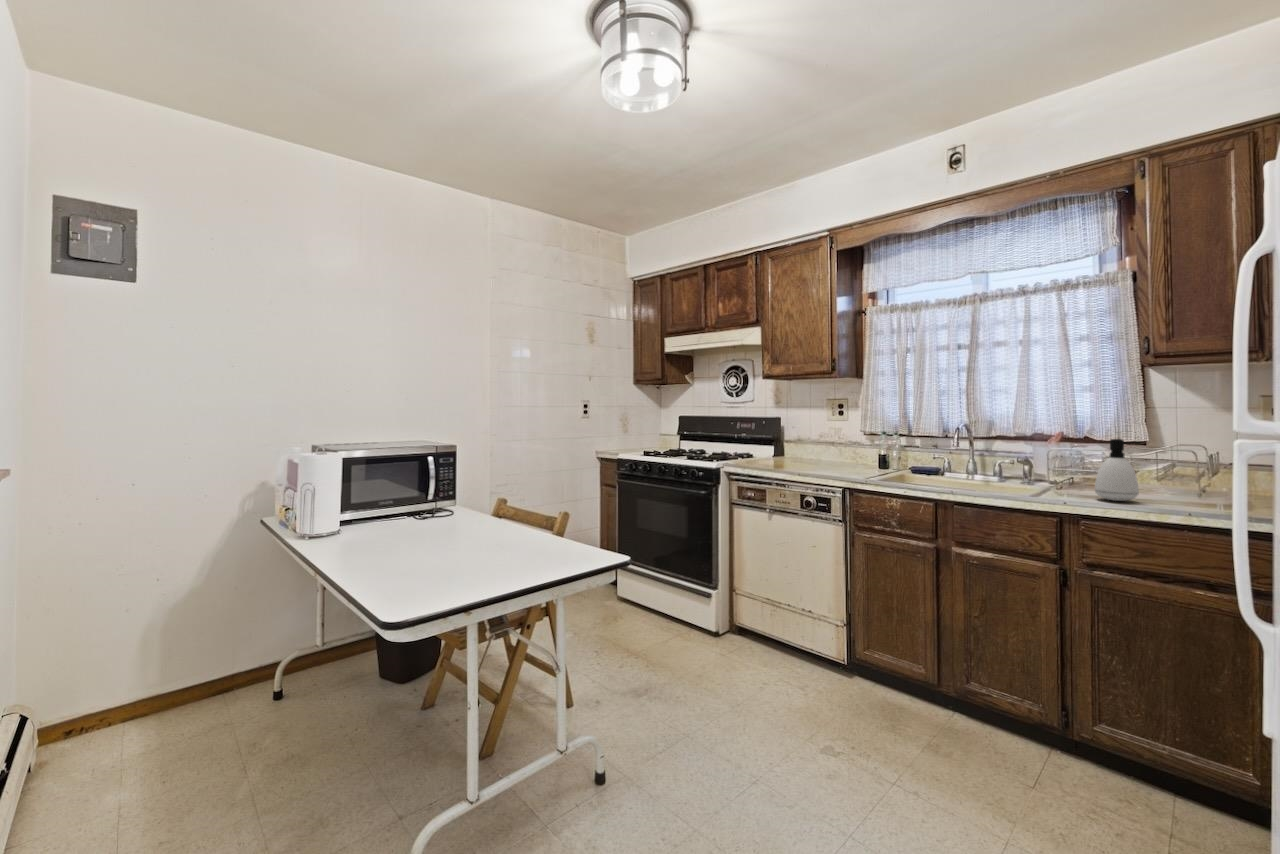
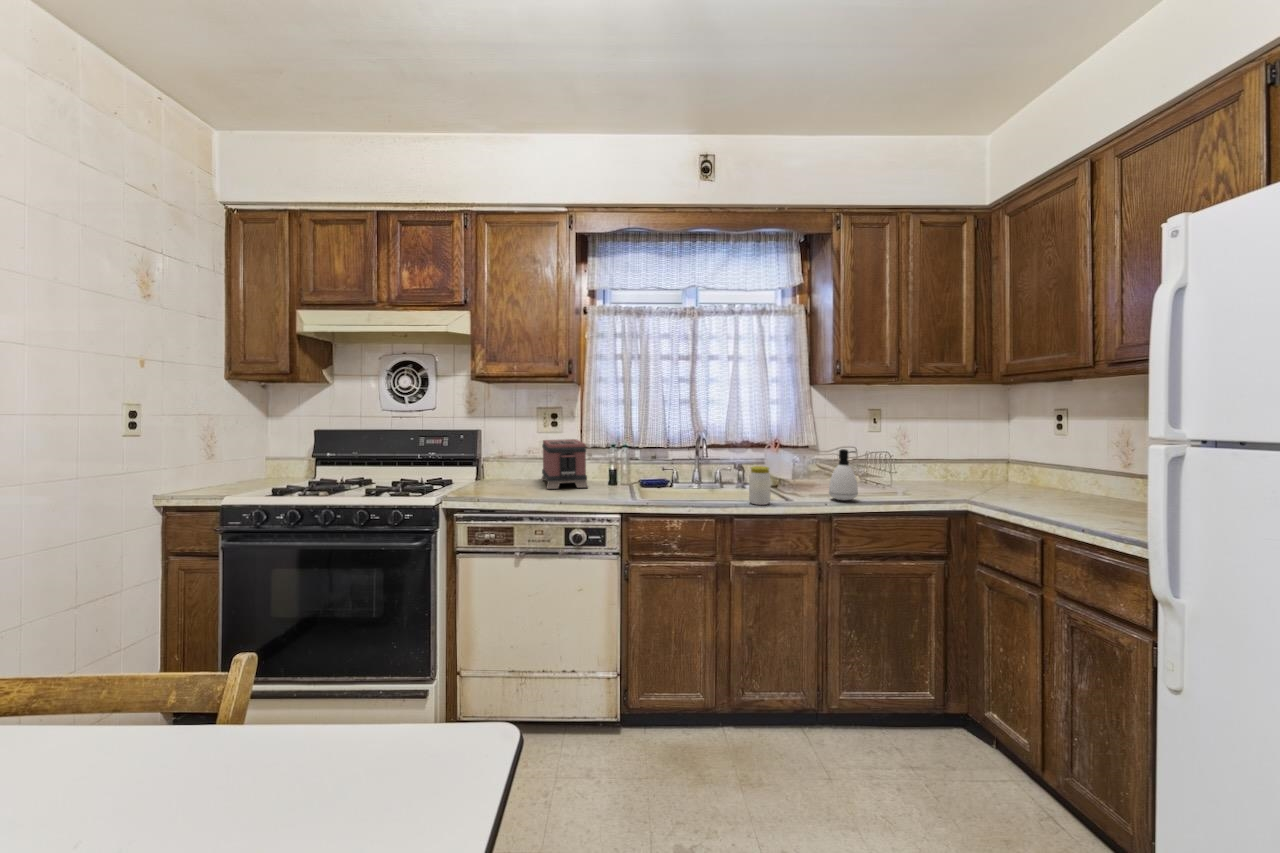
toaster: none [809,427,857,467] -> present [541,439,588,489]
jar: none [974,453,1000,493] -> present [749,466,771,505]

